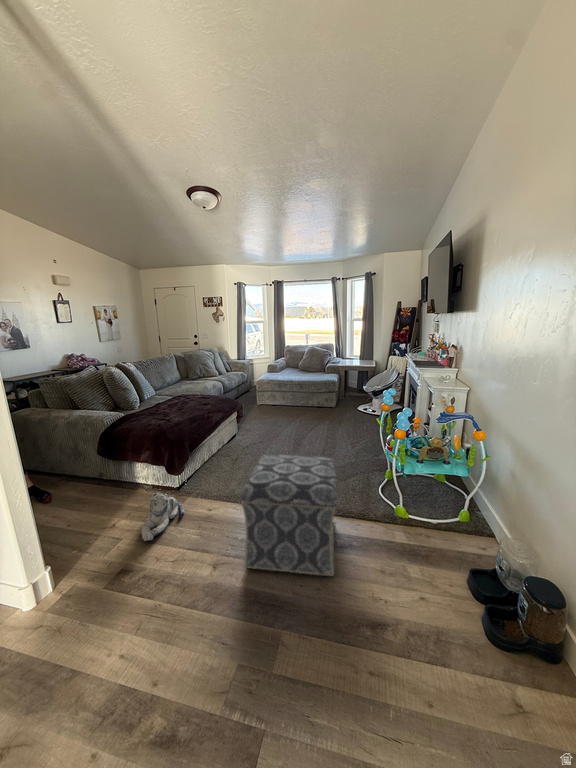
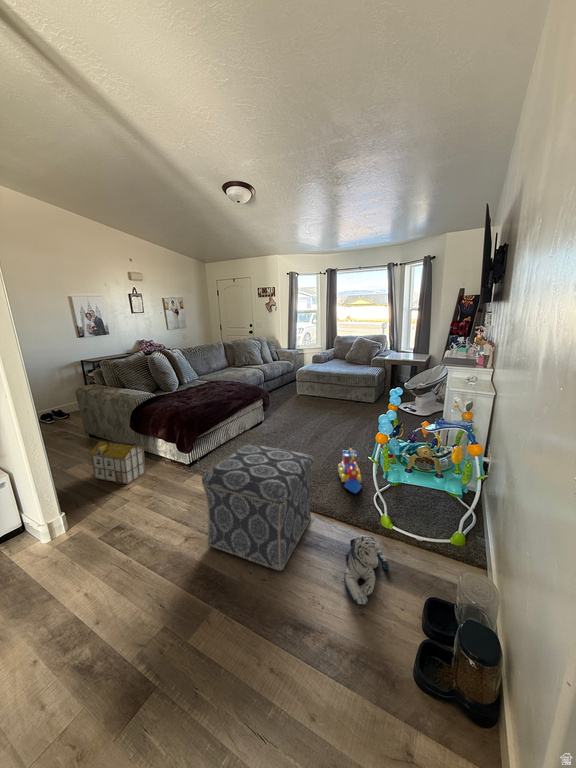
toy train: none [335,449,364,491] -> present [338,448,361,493]
toy house: none [55,473,127,522] -> present [90,439,146,484]
plush toy: present [141,493,185,541] -> present [344,535,388,604]

